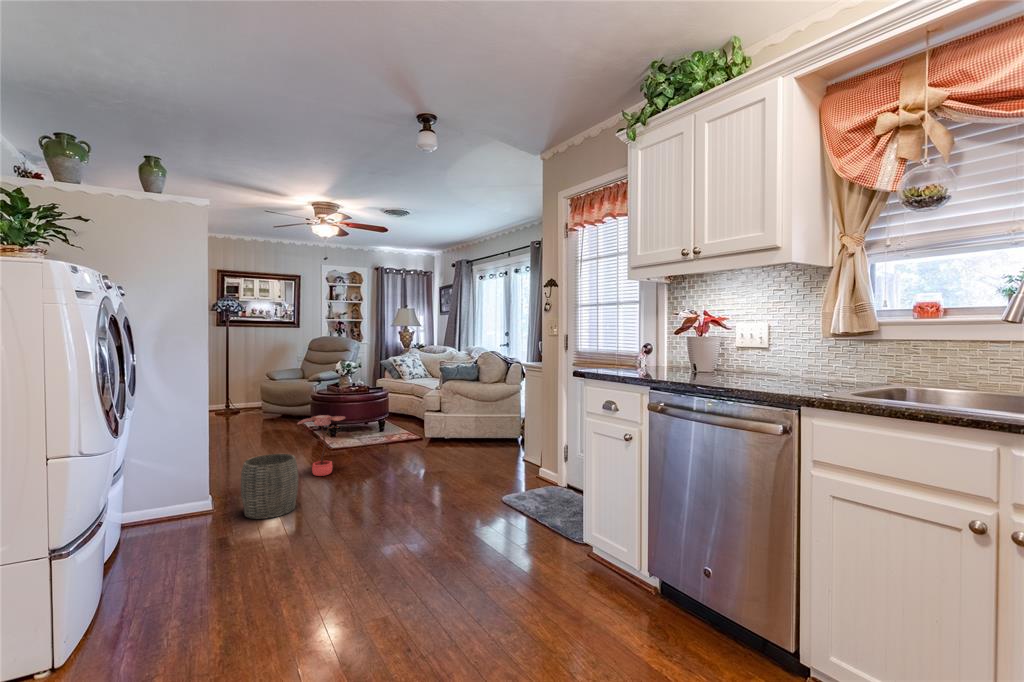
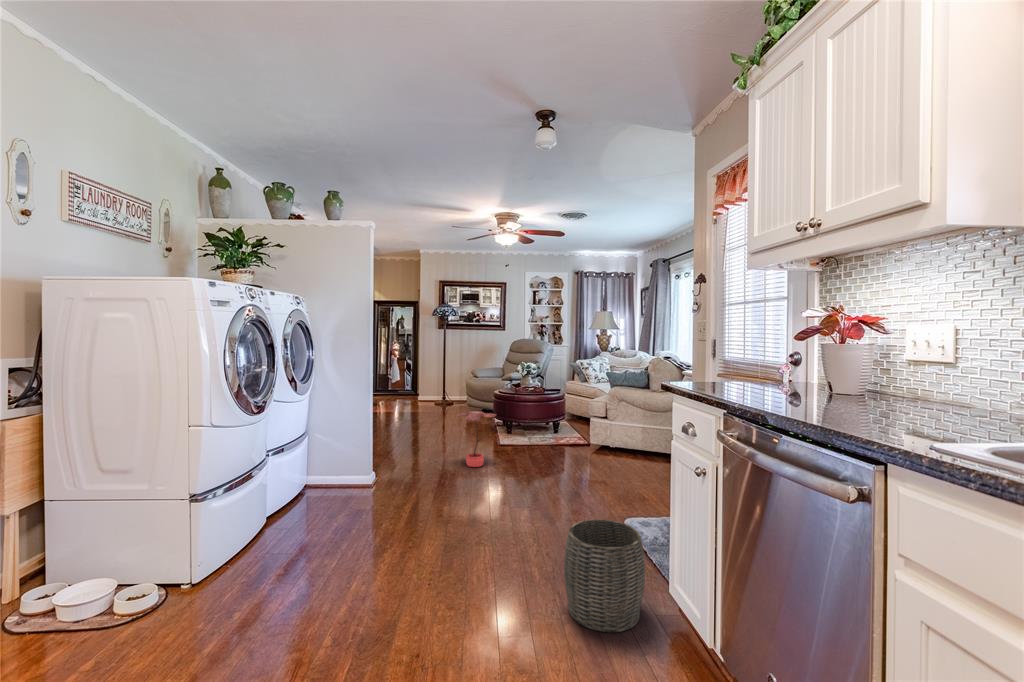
woven basket: present [241,454,298,519] -> present [564,519,645,632]

